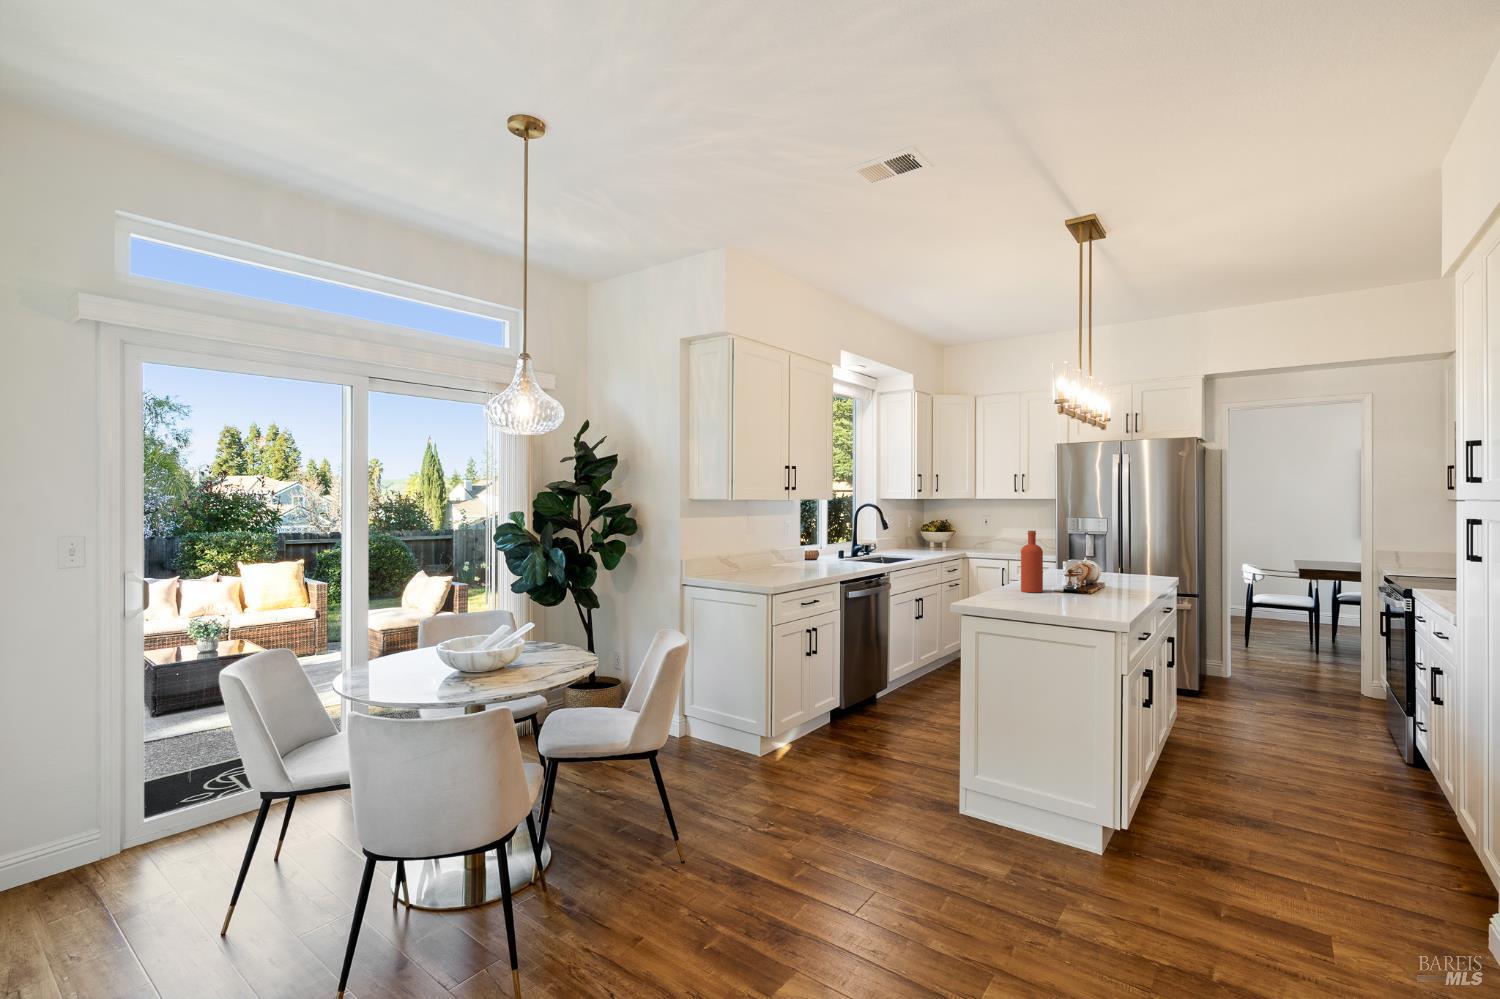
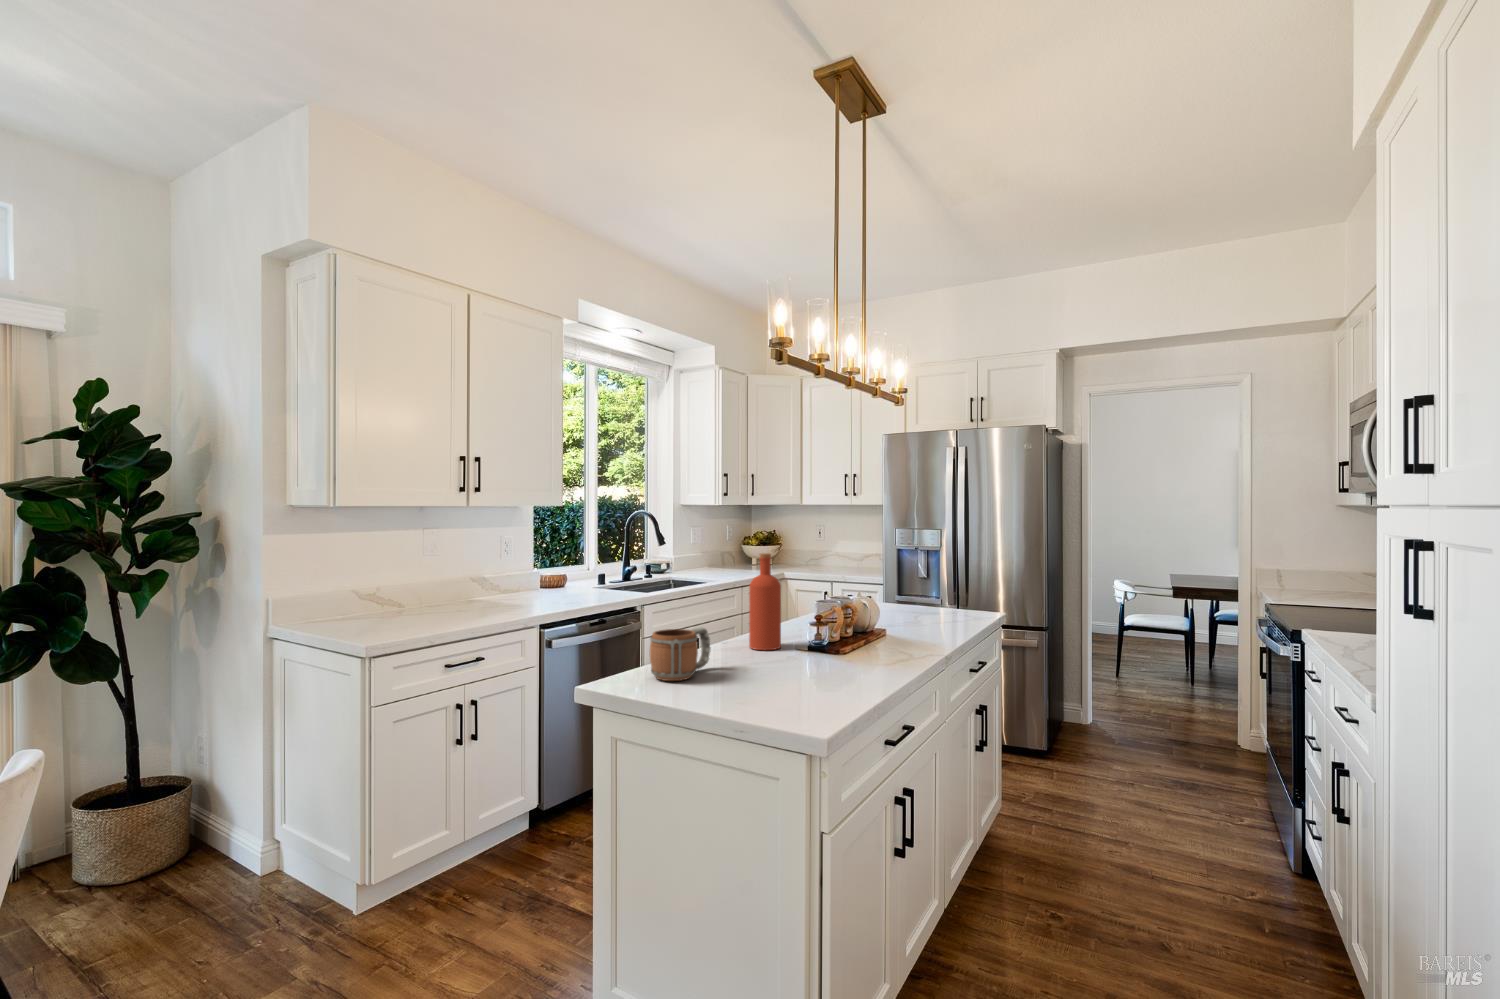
mug: none [982,574,1014,604] -> present [650,627,711,681]

